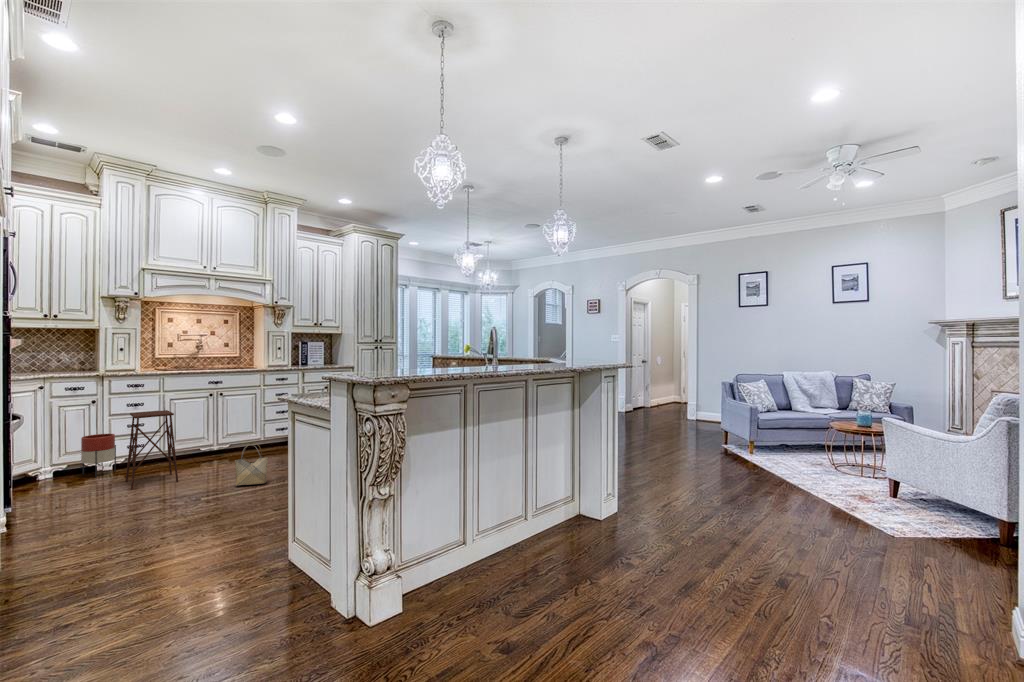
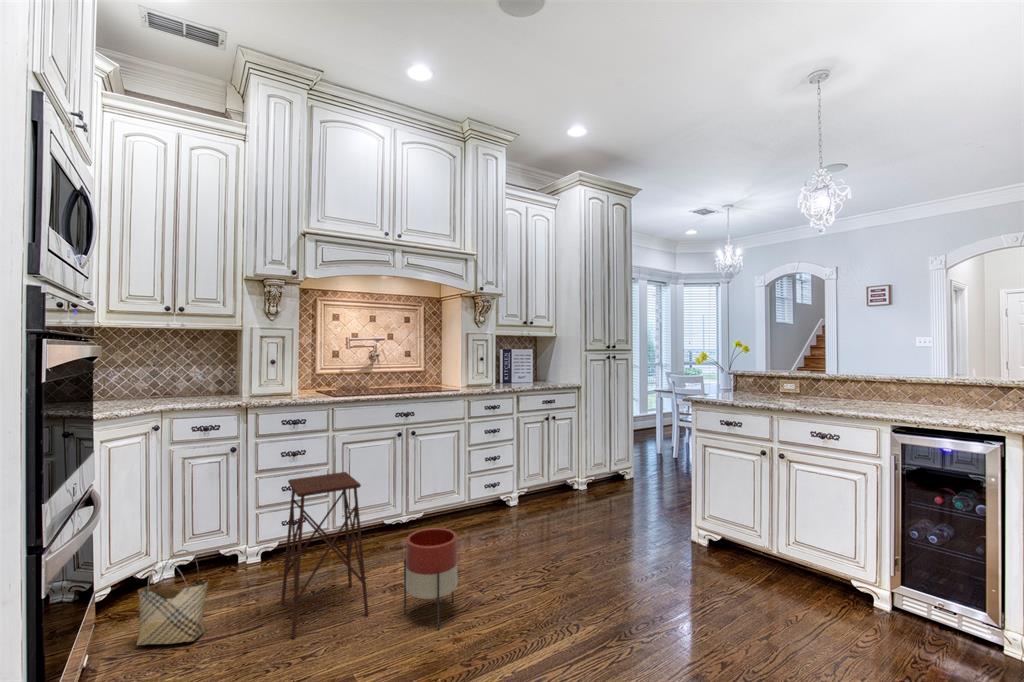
planter: present [81,434,116,478] -> present [404,528,458,630]
woven basket: present [235,443,268,486] -> present [137,550,208,645]

